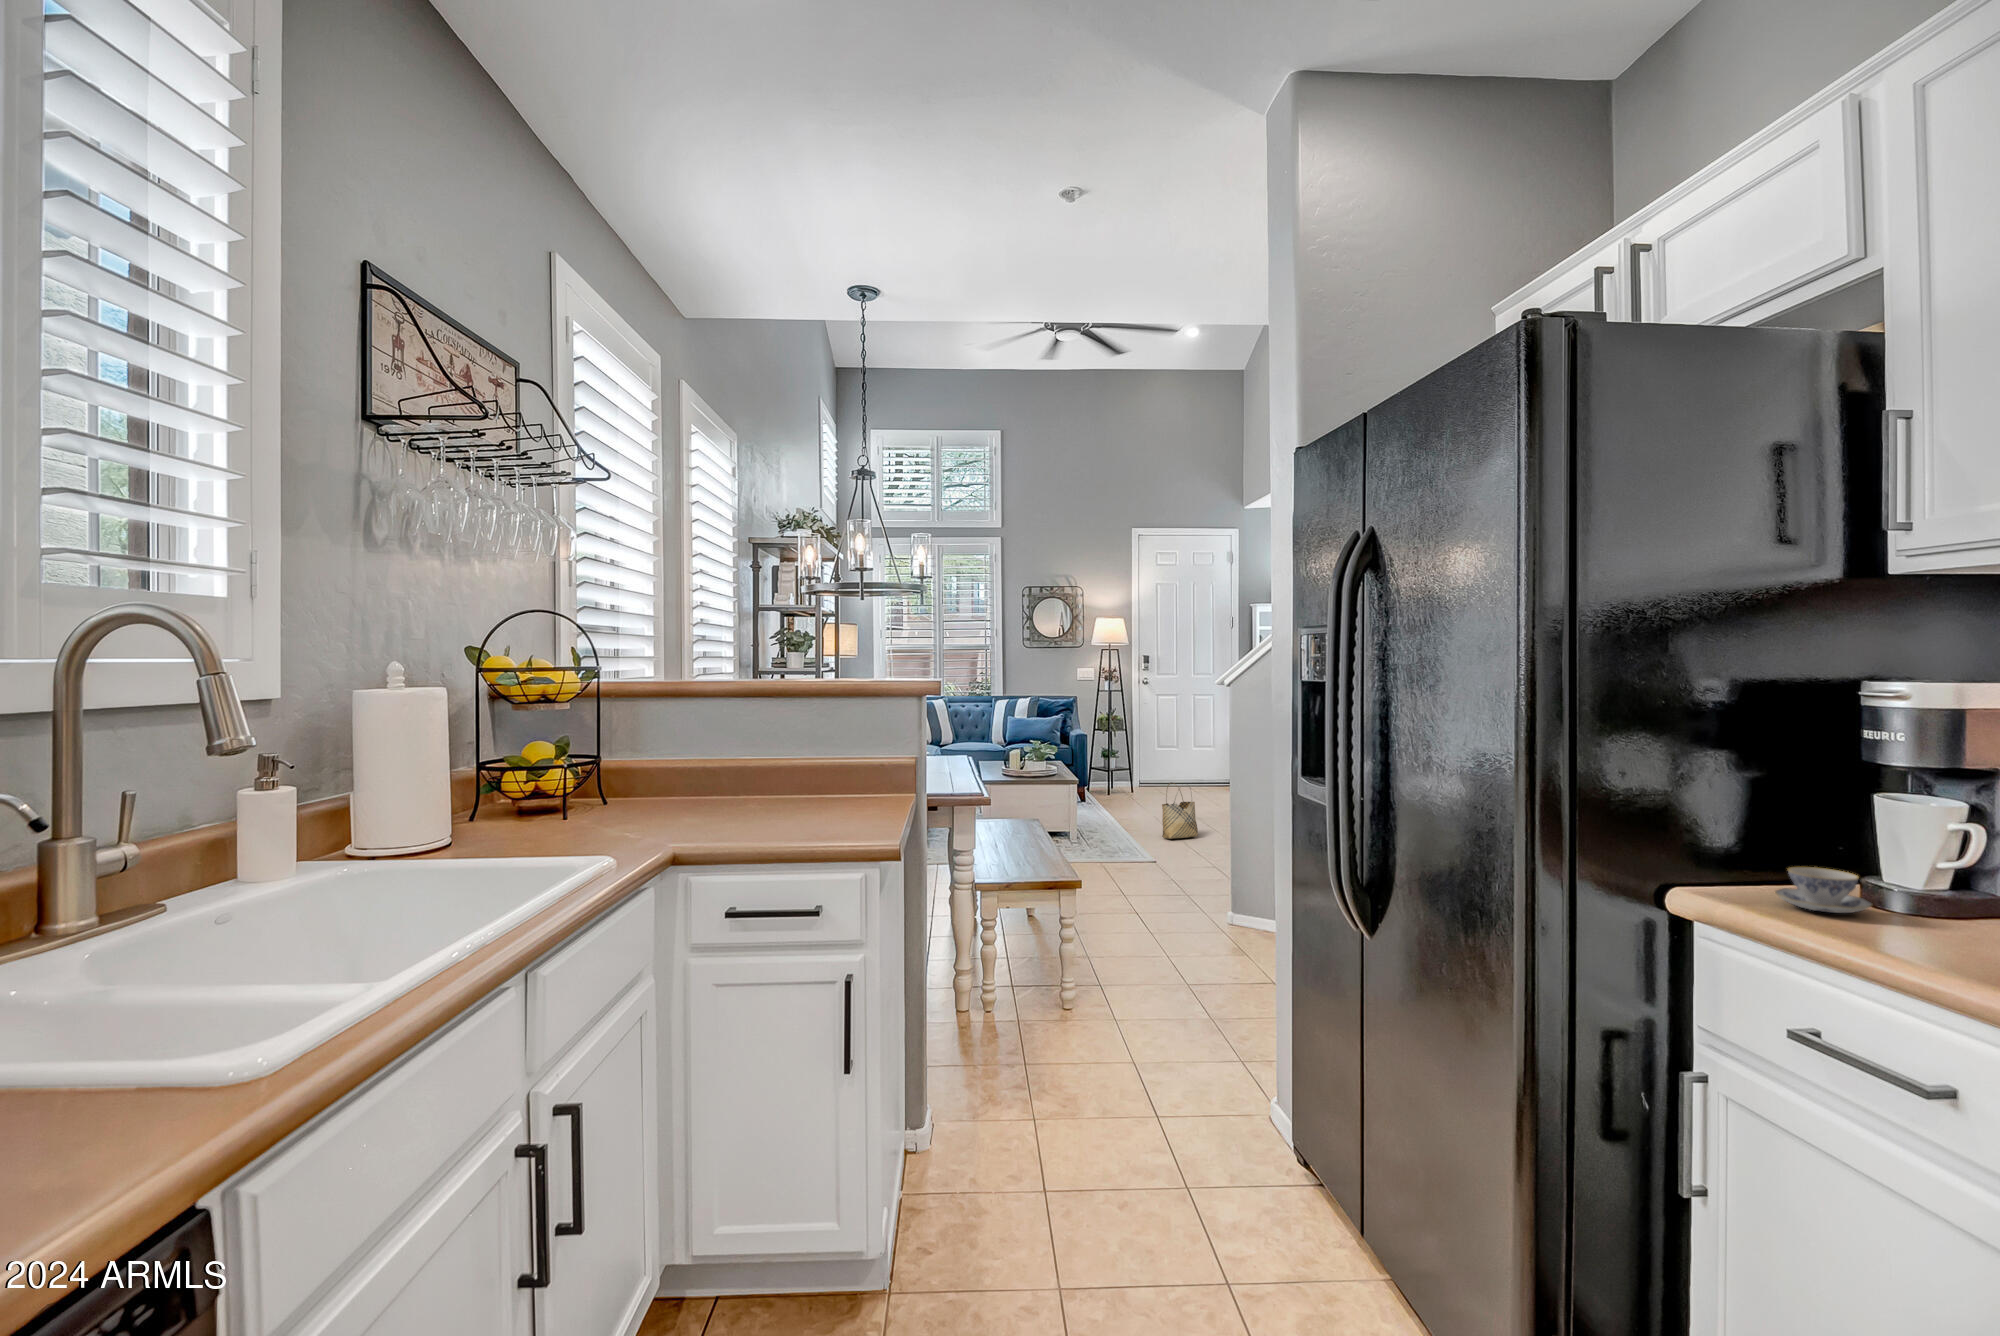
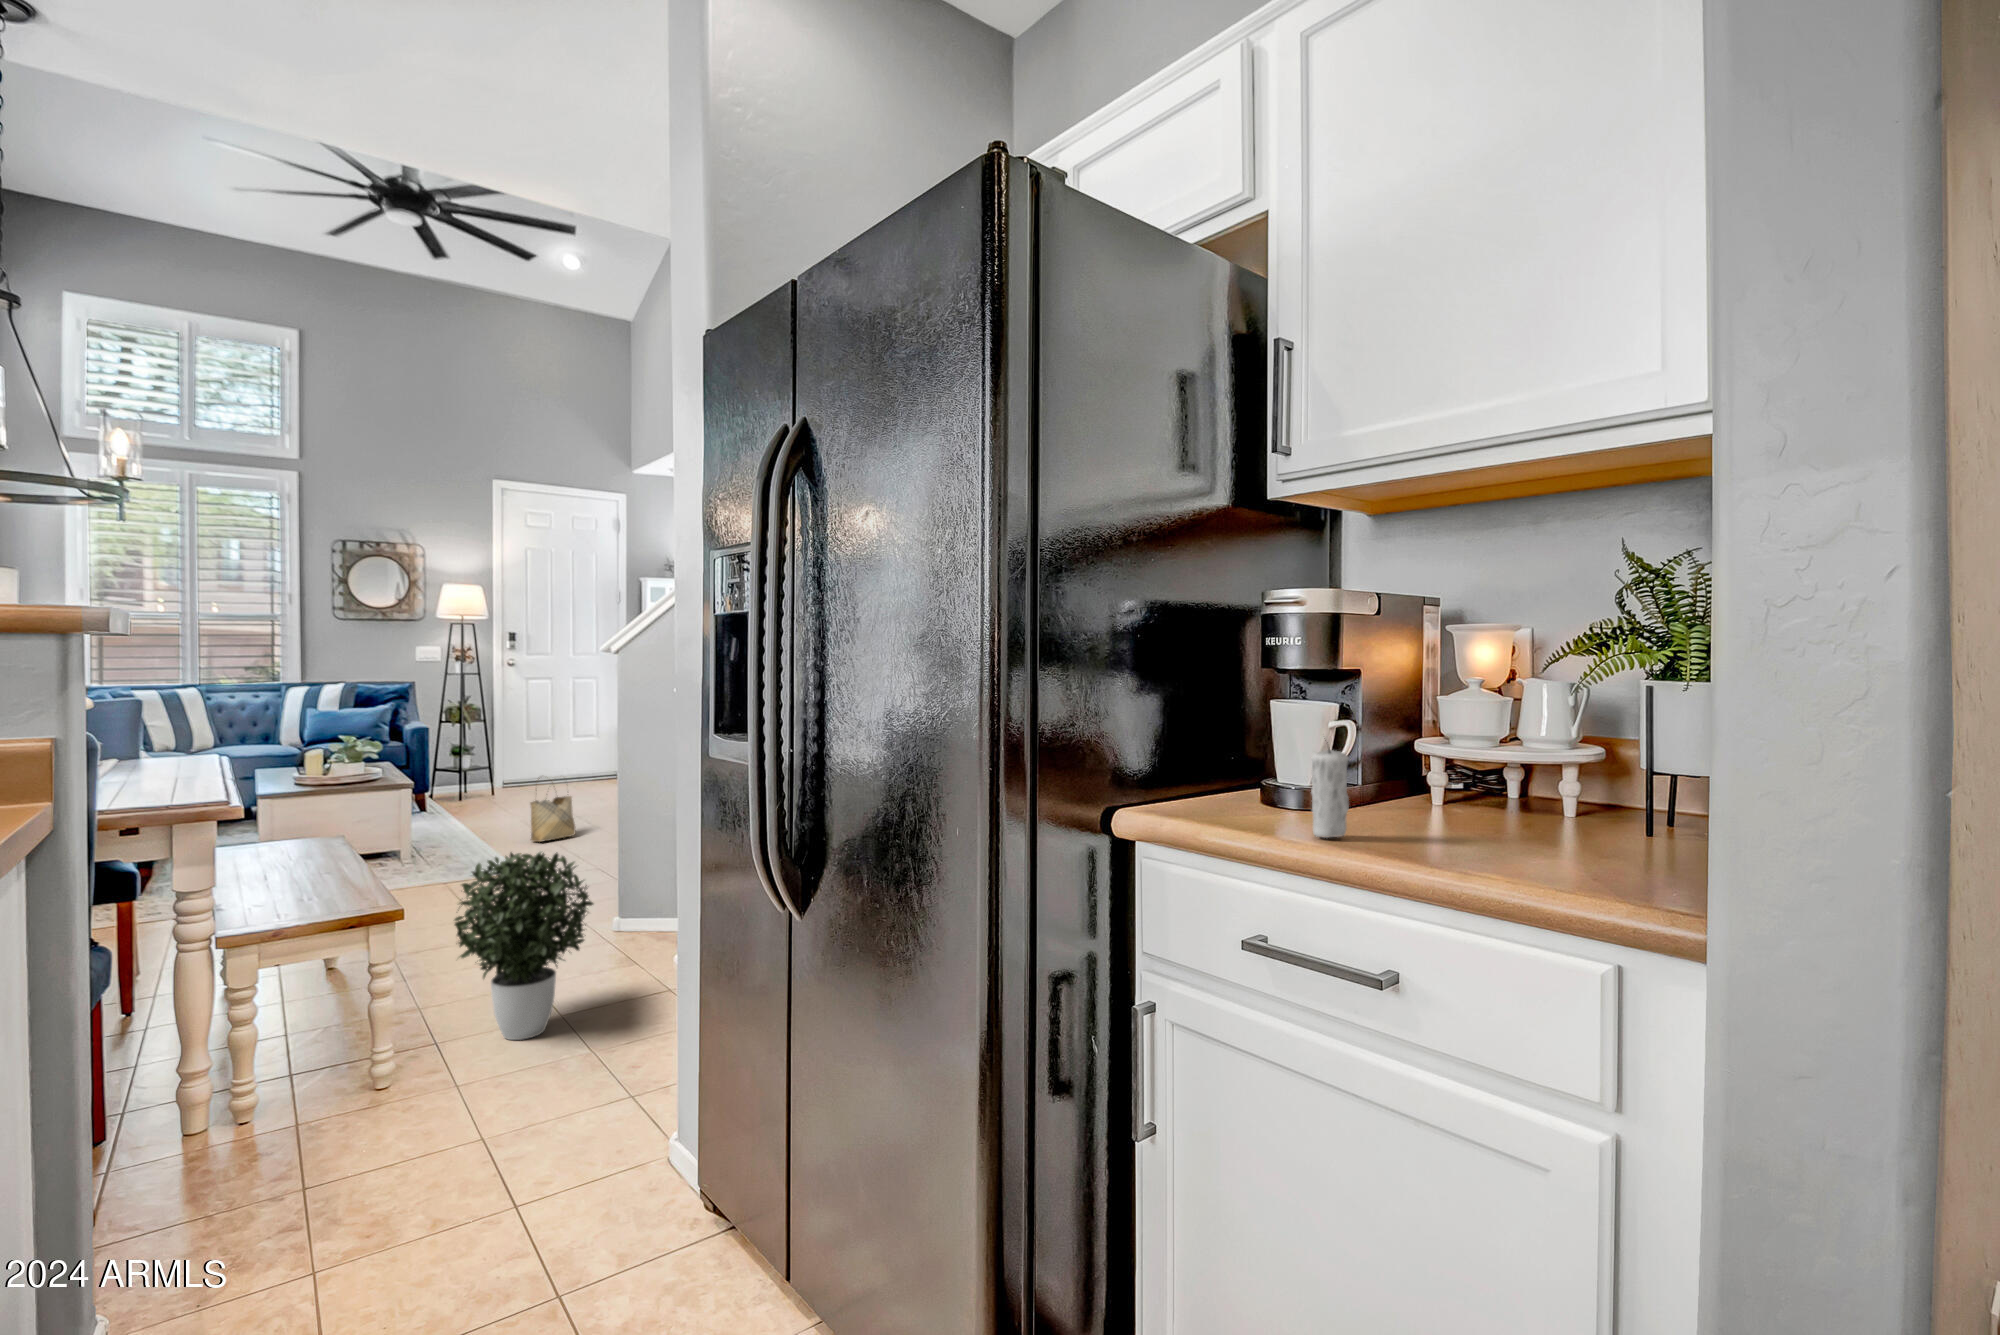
candle: none [1885,839,1936,947] -> present [1311,740,1349,838]
potted plant: none [1112,848,1212,999] -> present [455,852,593,1040]
teacup: present [1775,867,1872,913] -> none [1206,775,1282,817]

